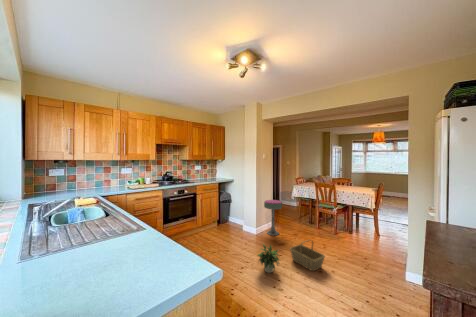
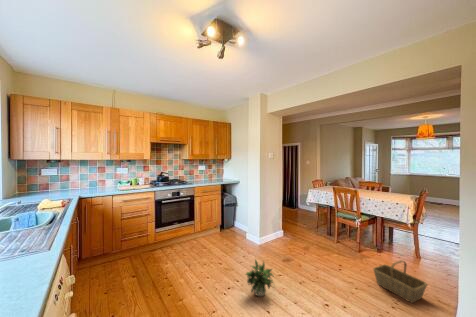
bar stool: present [264,200,282,235] -> none [270,205,290,247]
basket: present [290,240,325,271] -> present [373,261,427,303]

